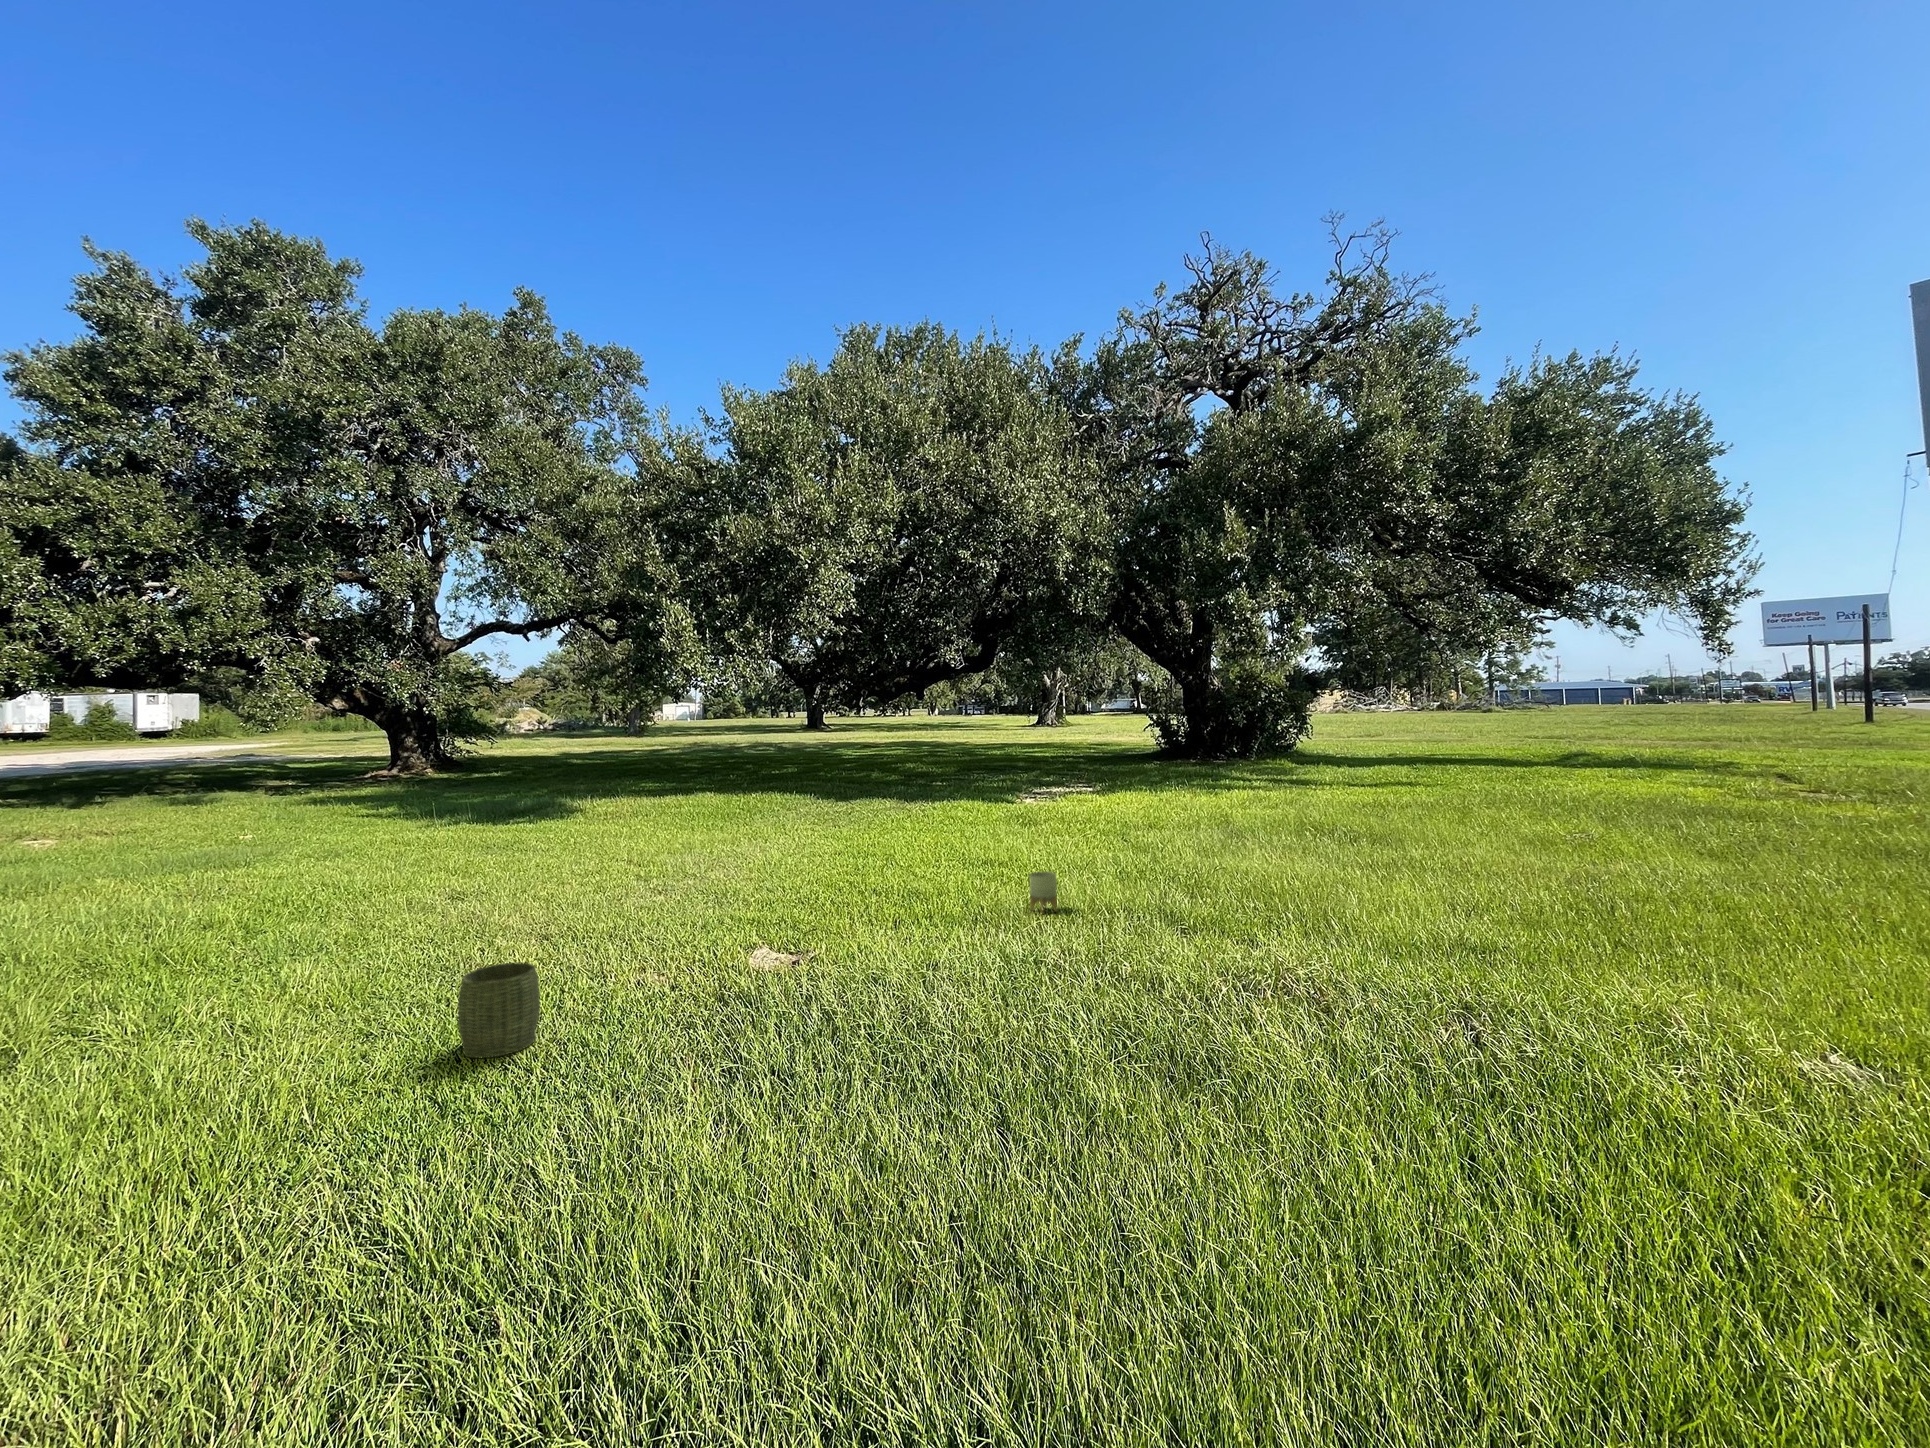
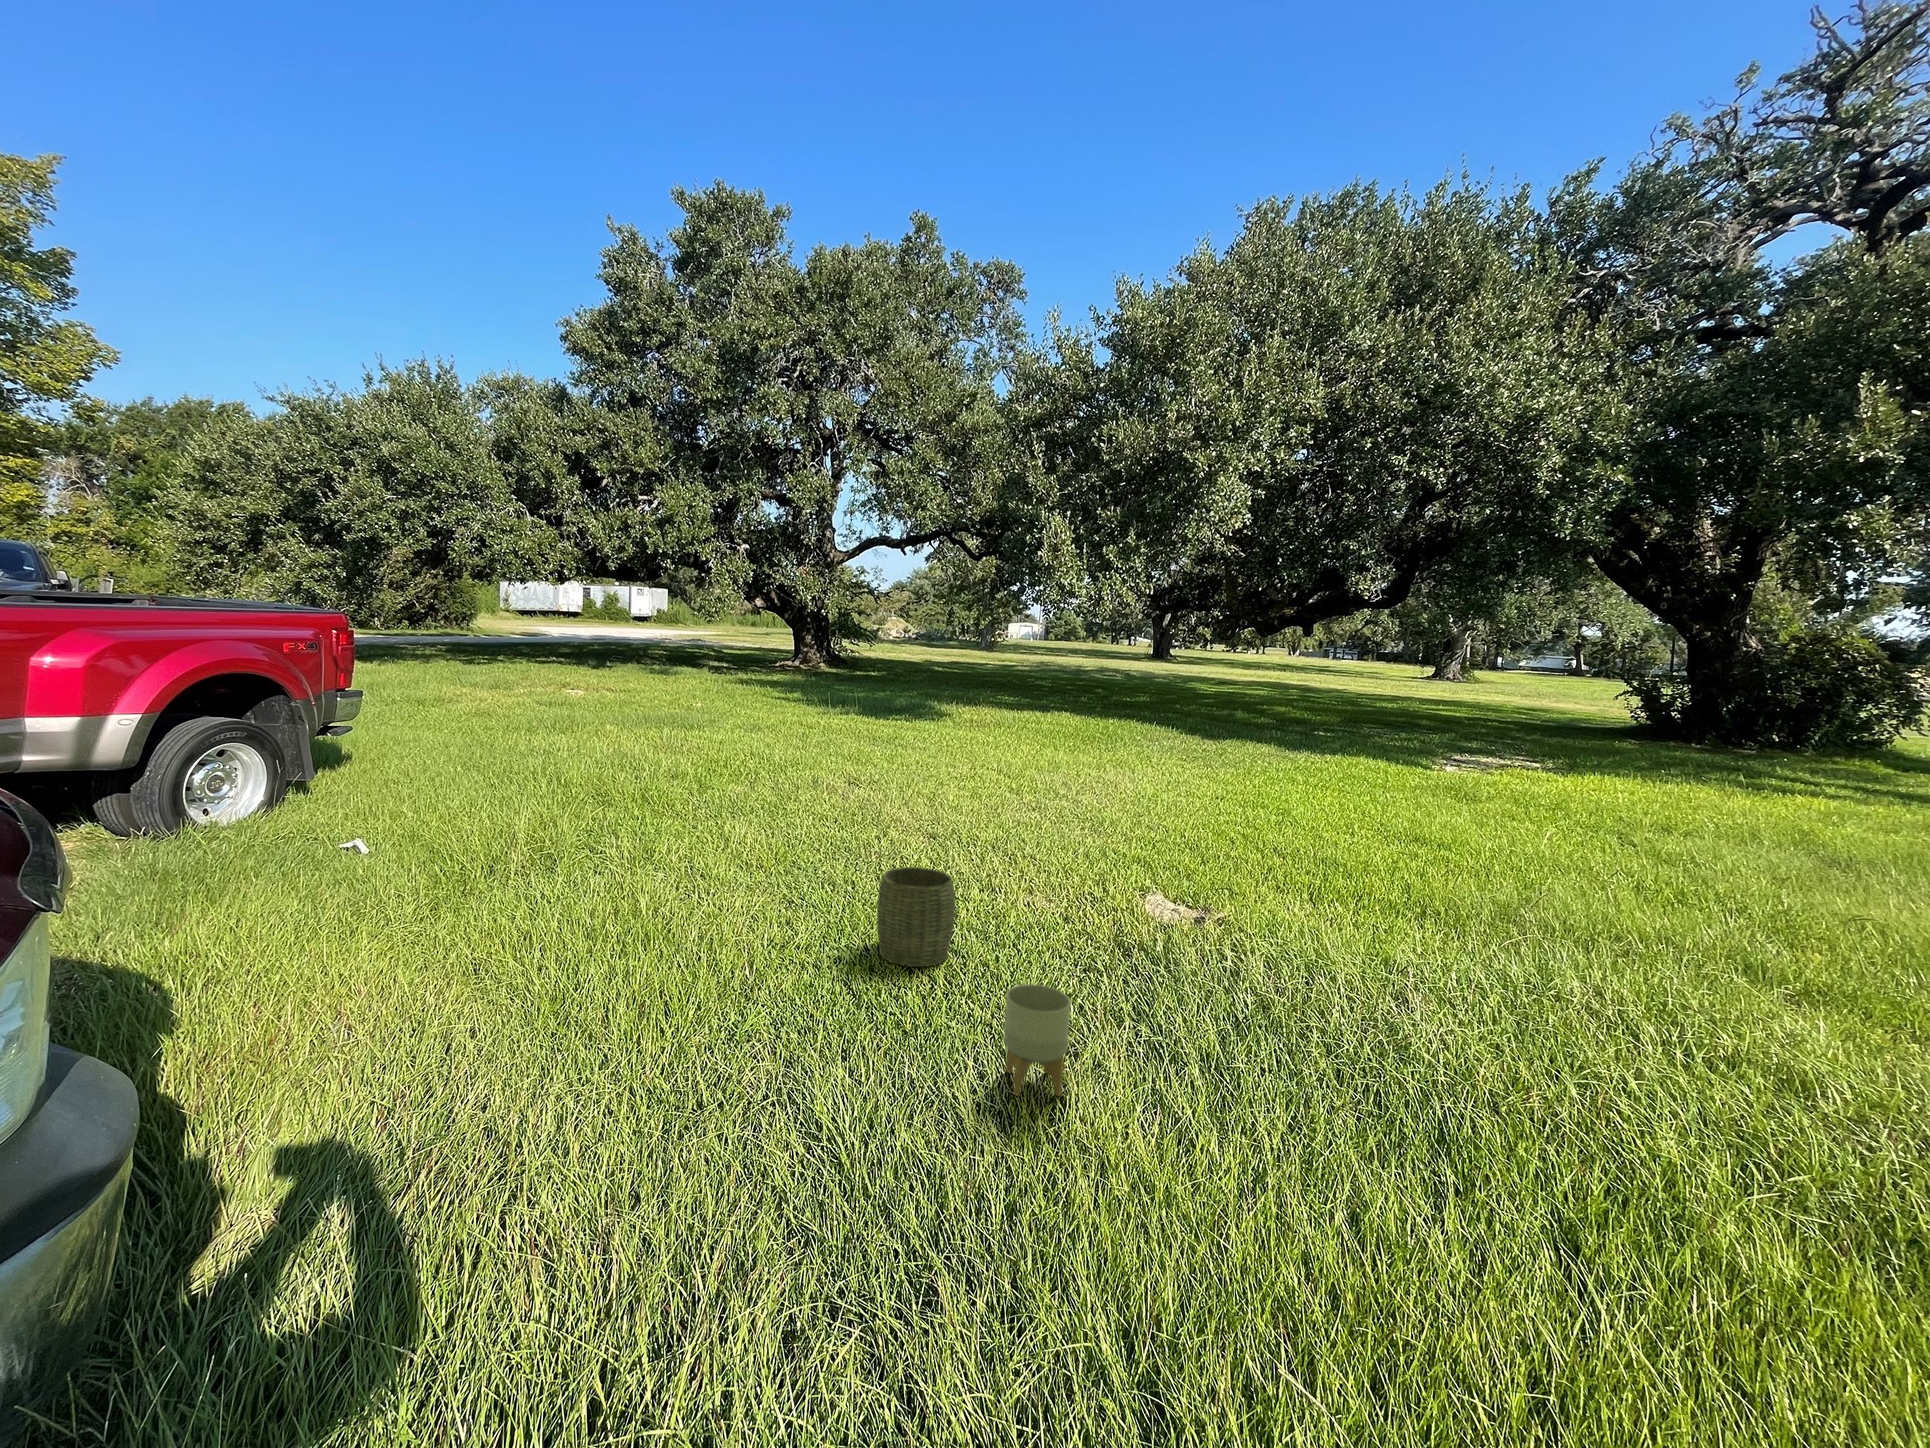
planter: present [1029,871,1057,914] -> present [1003,984,1071,1096]

